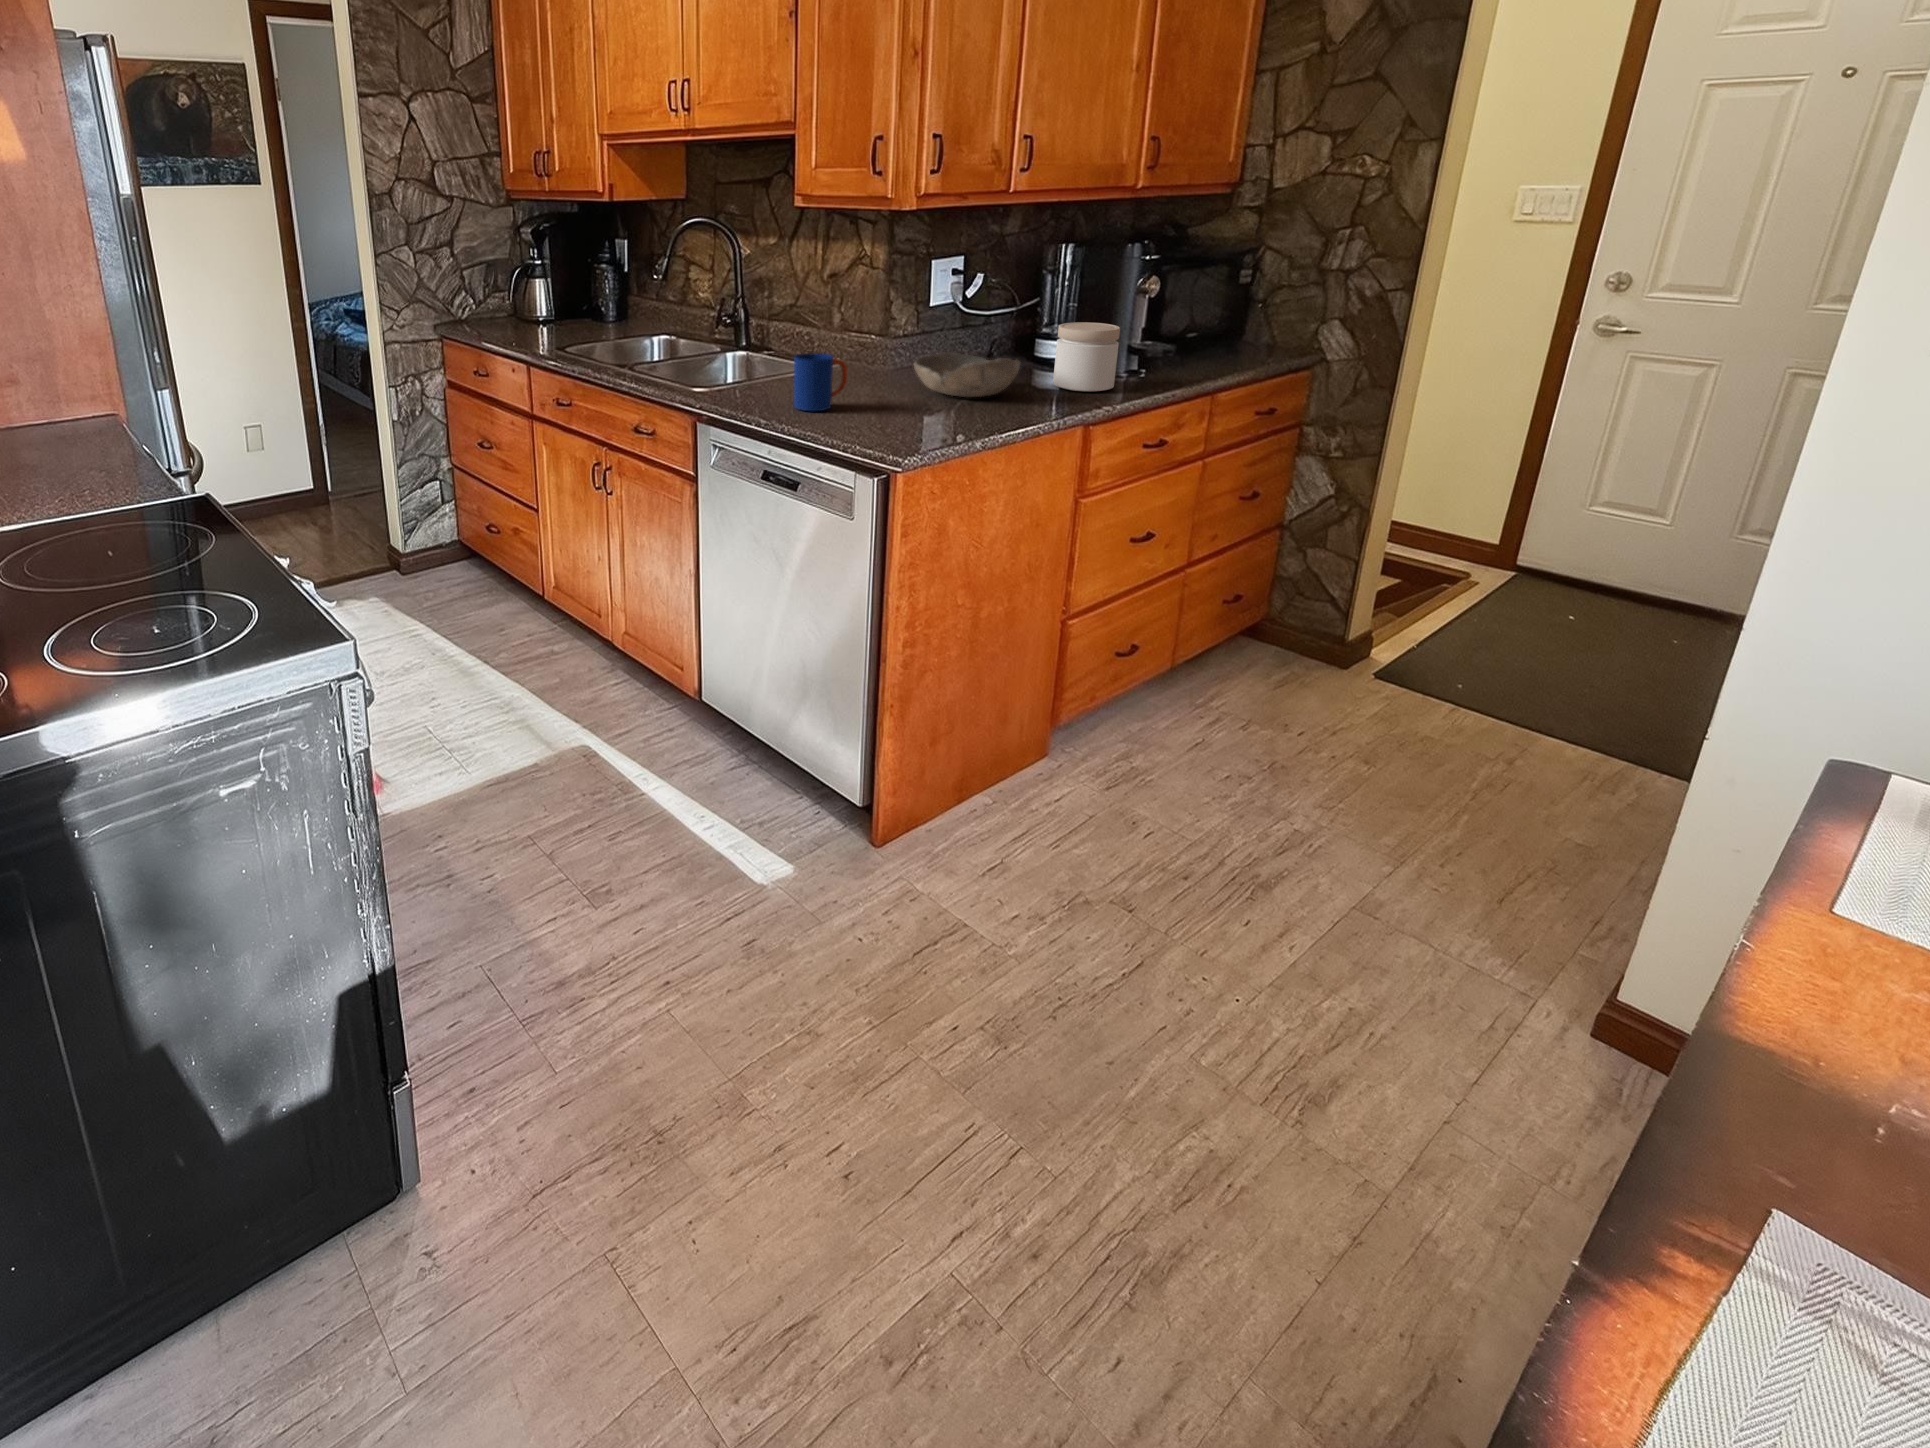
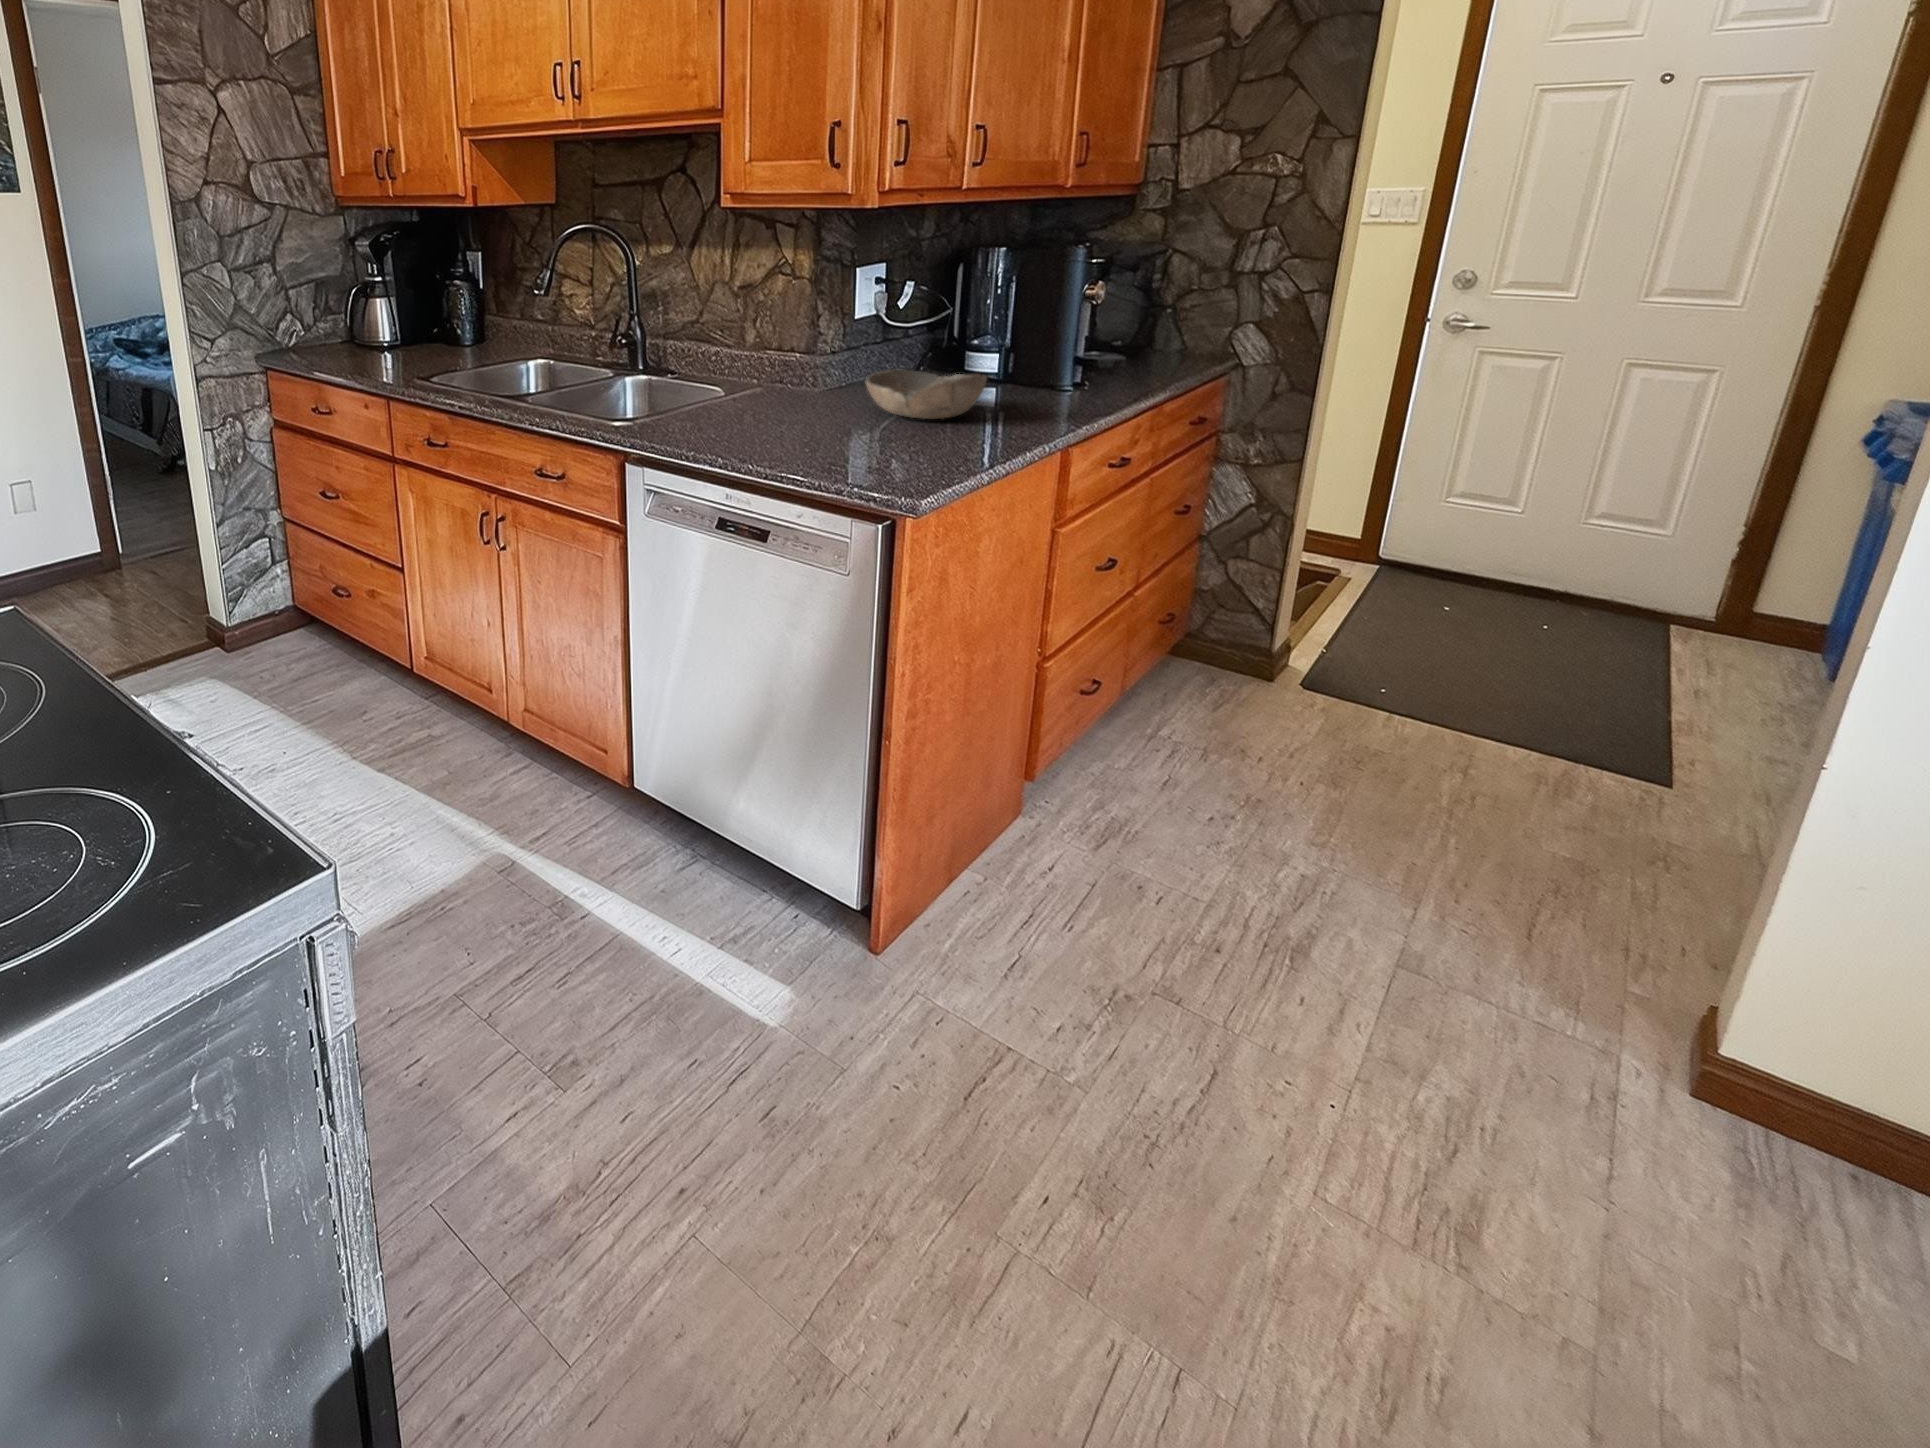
jar: present [1053,322,1120,392] -> none [1008,332,1081,408]
mug: present [794,353,847,411] -> none [747,375,807,443]

